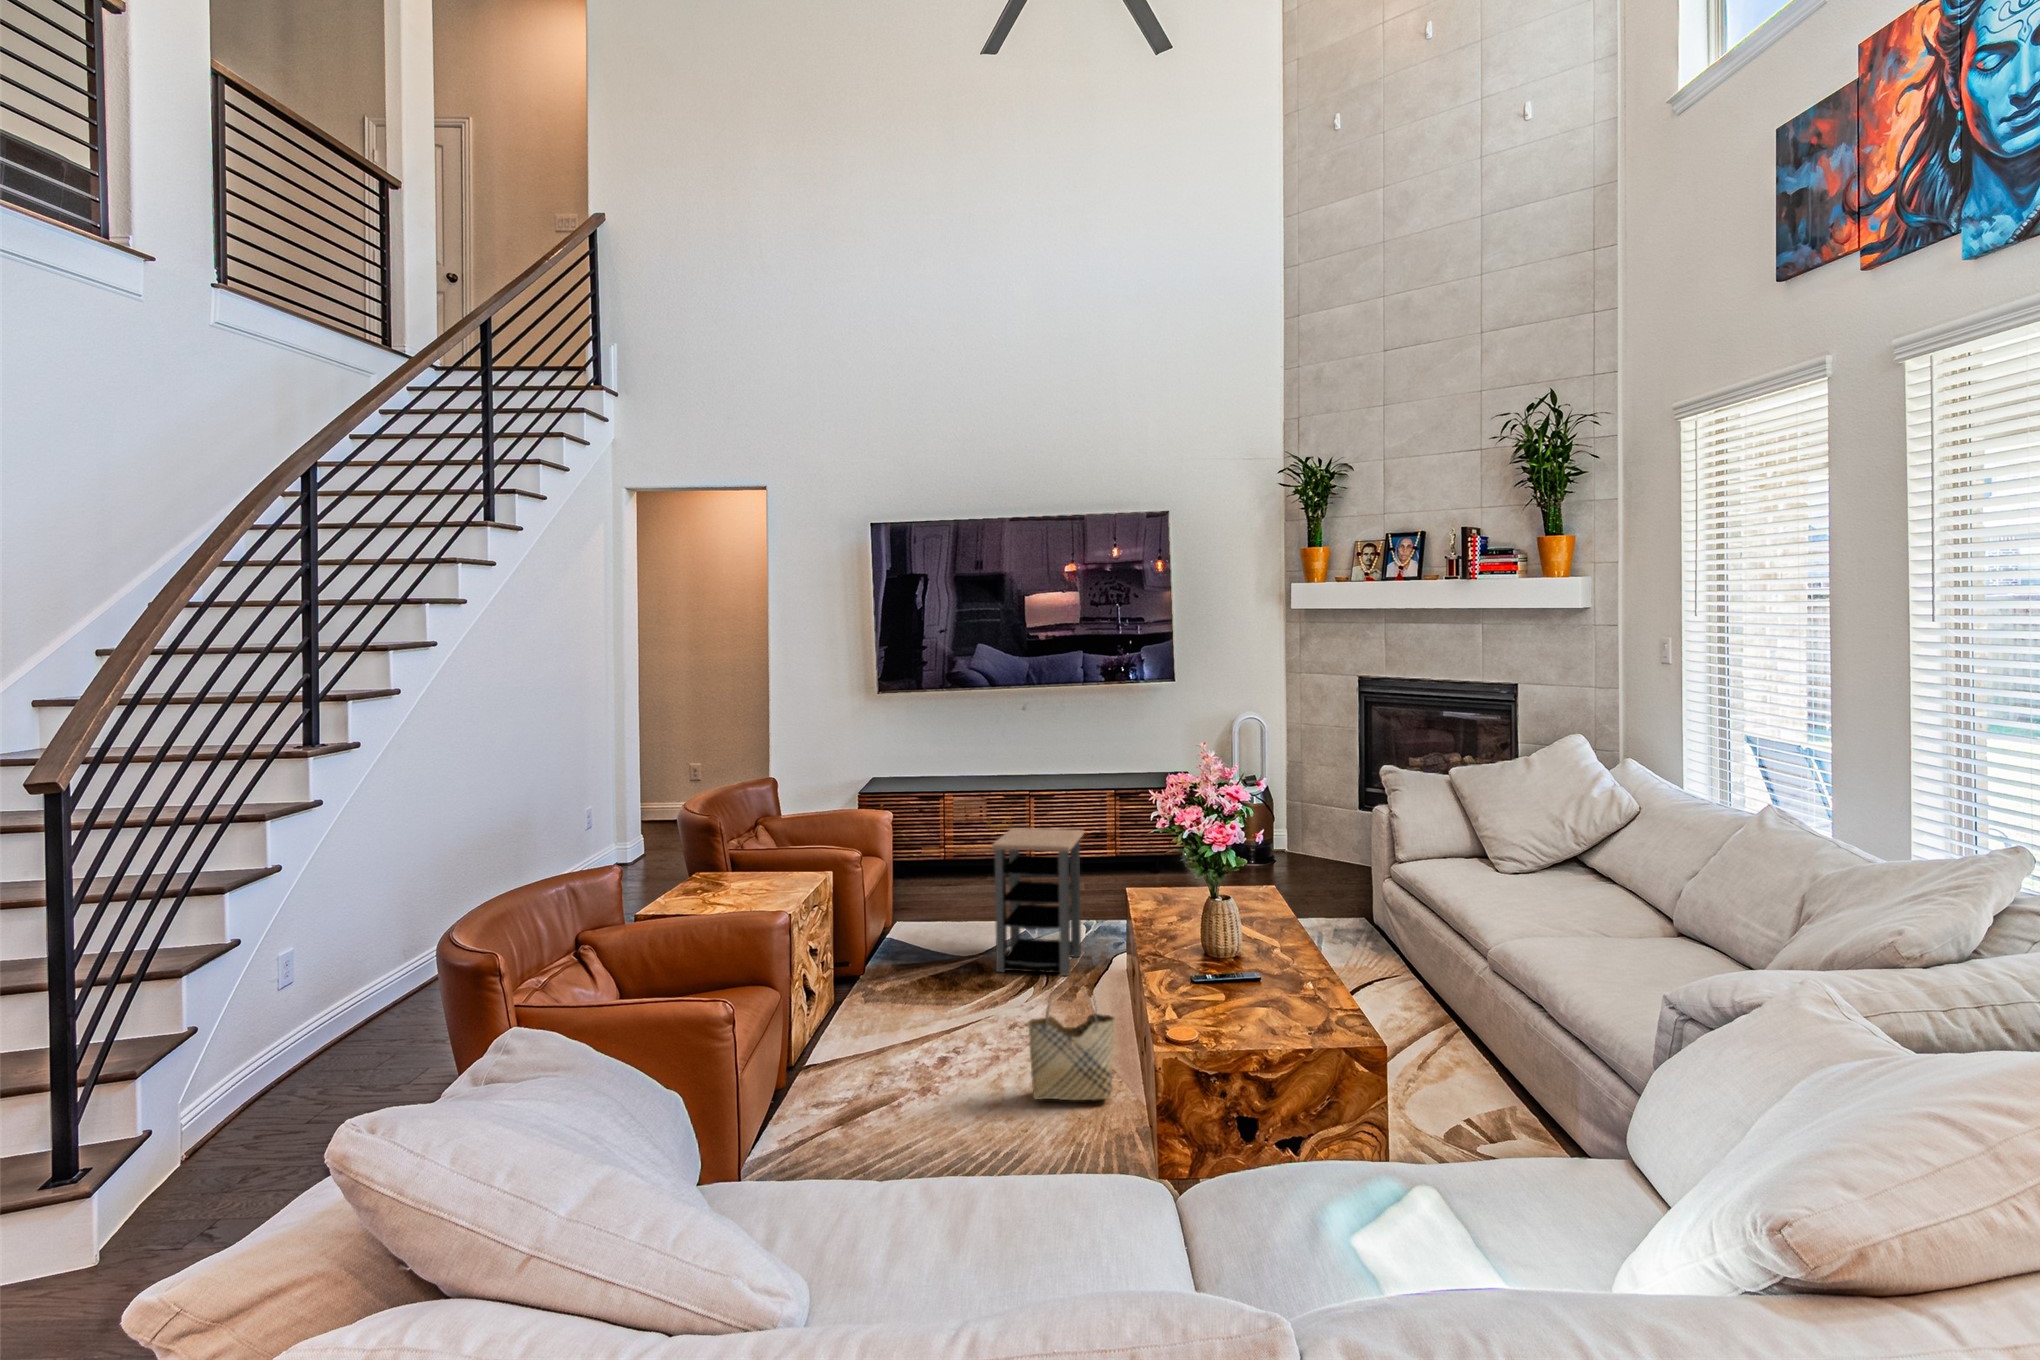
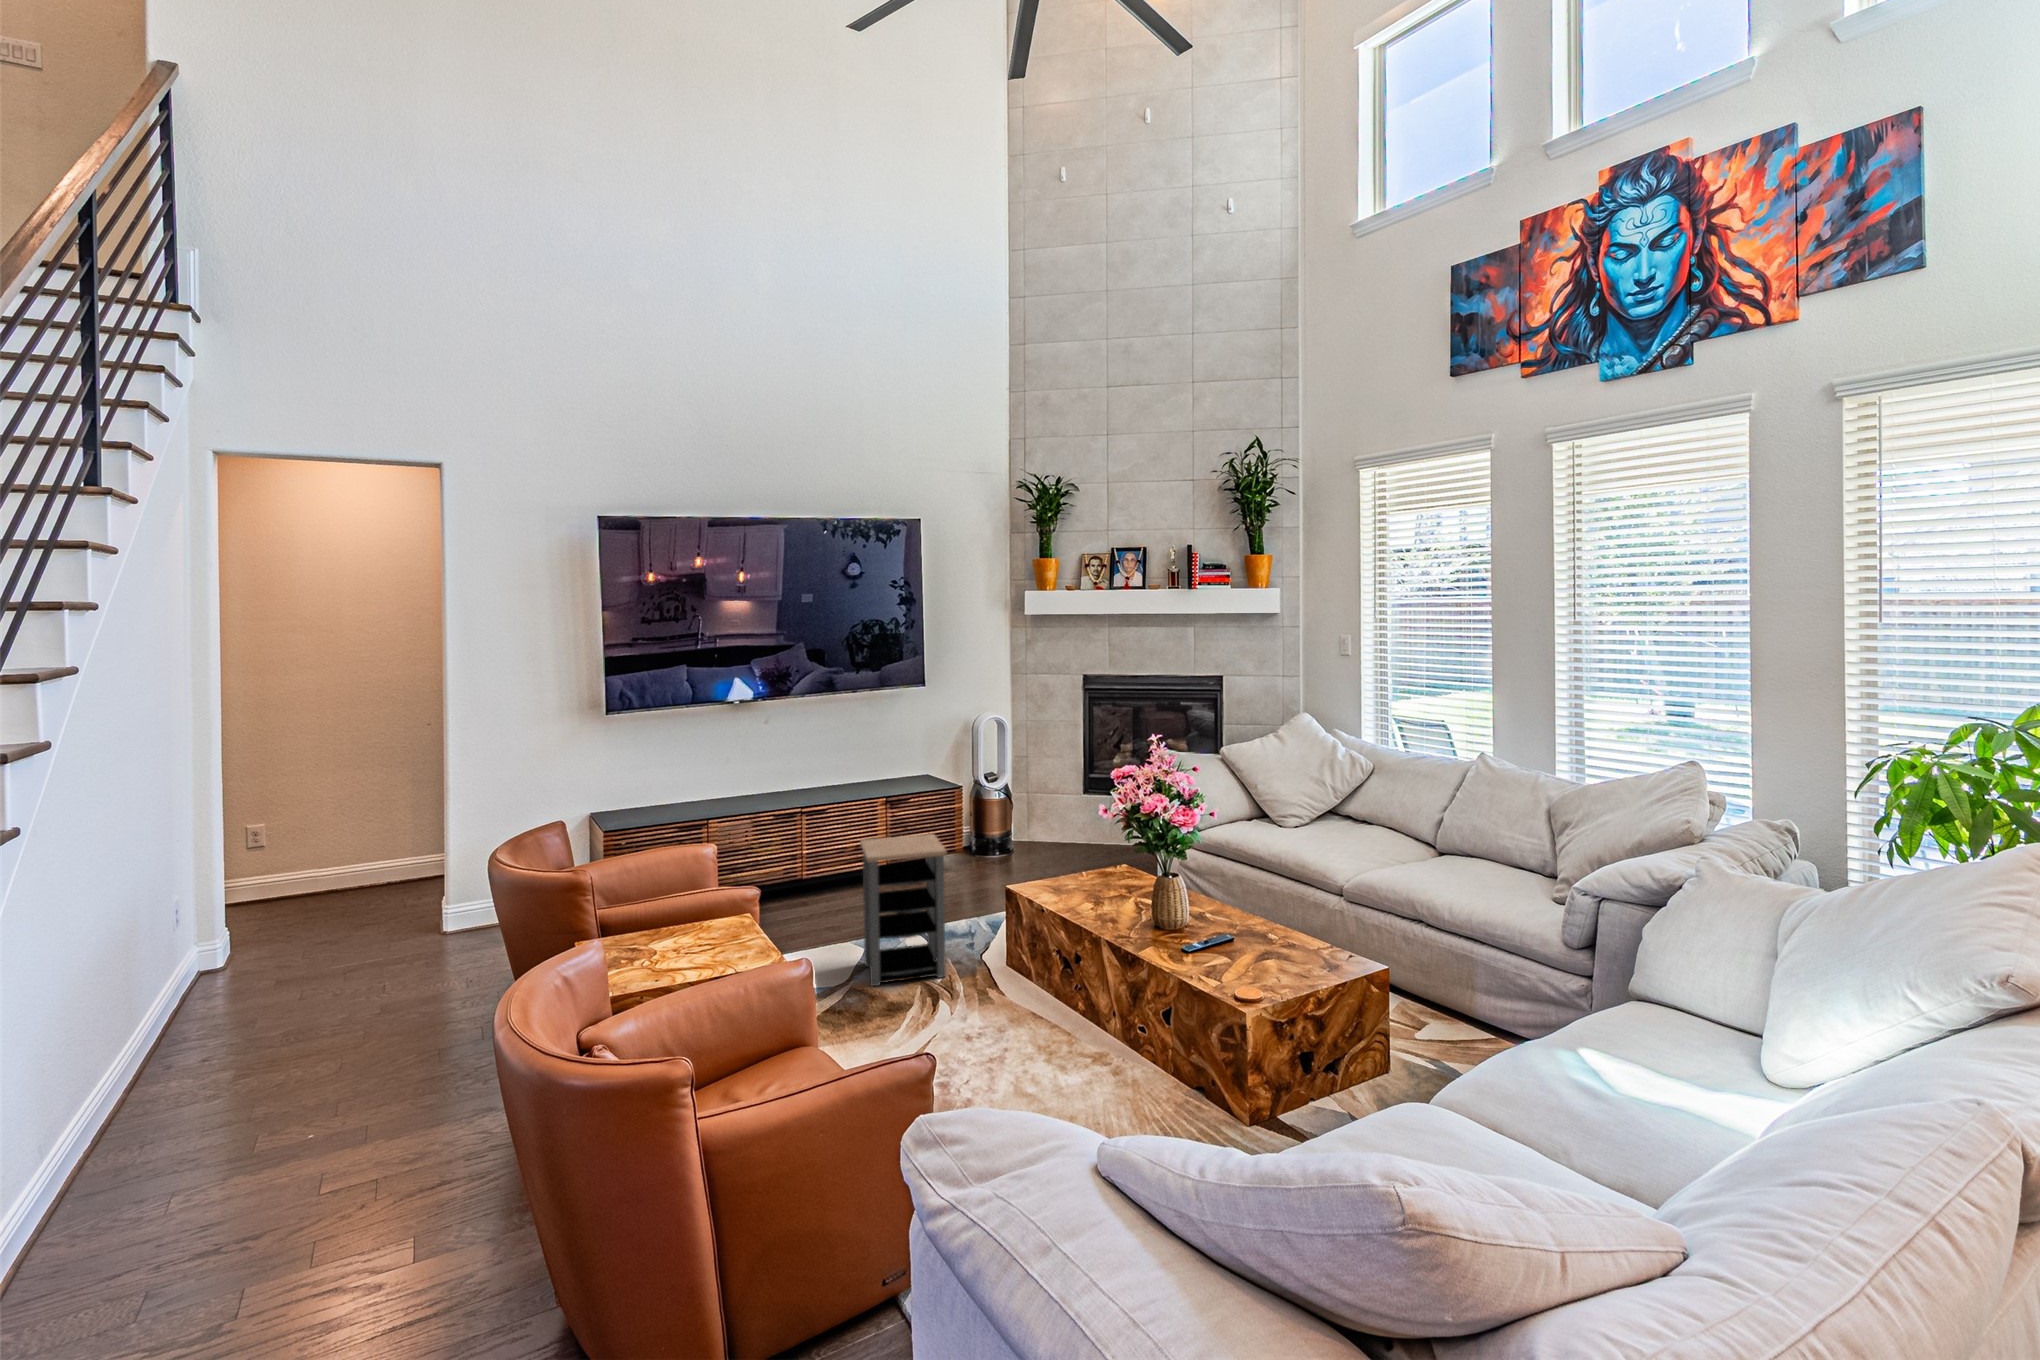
woven basket: present [1028,970,1115,1100] -> none [1027,961,1104,1089]

